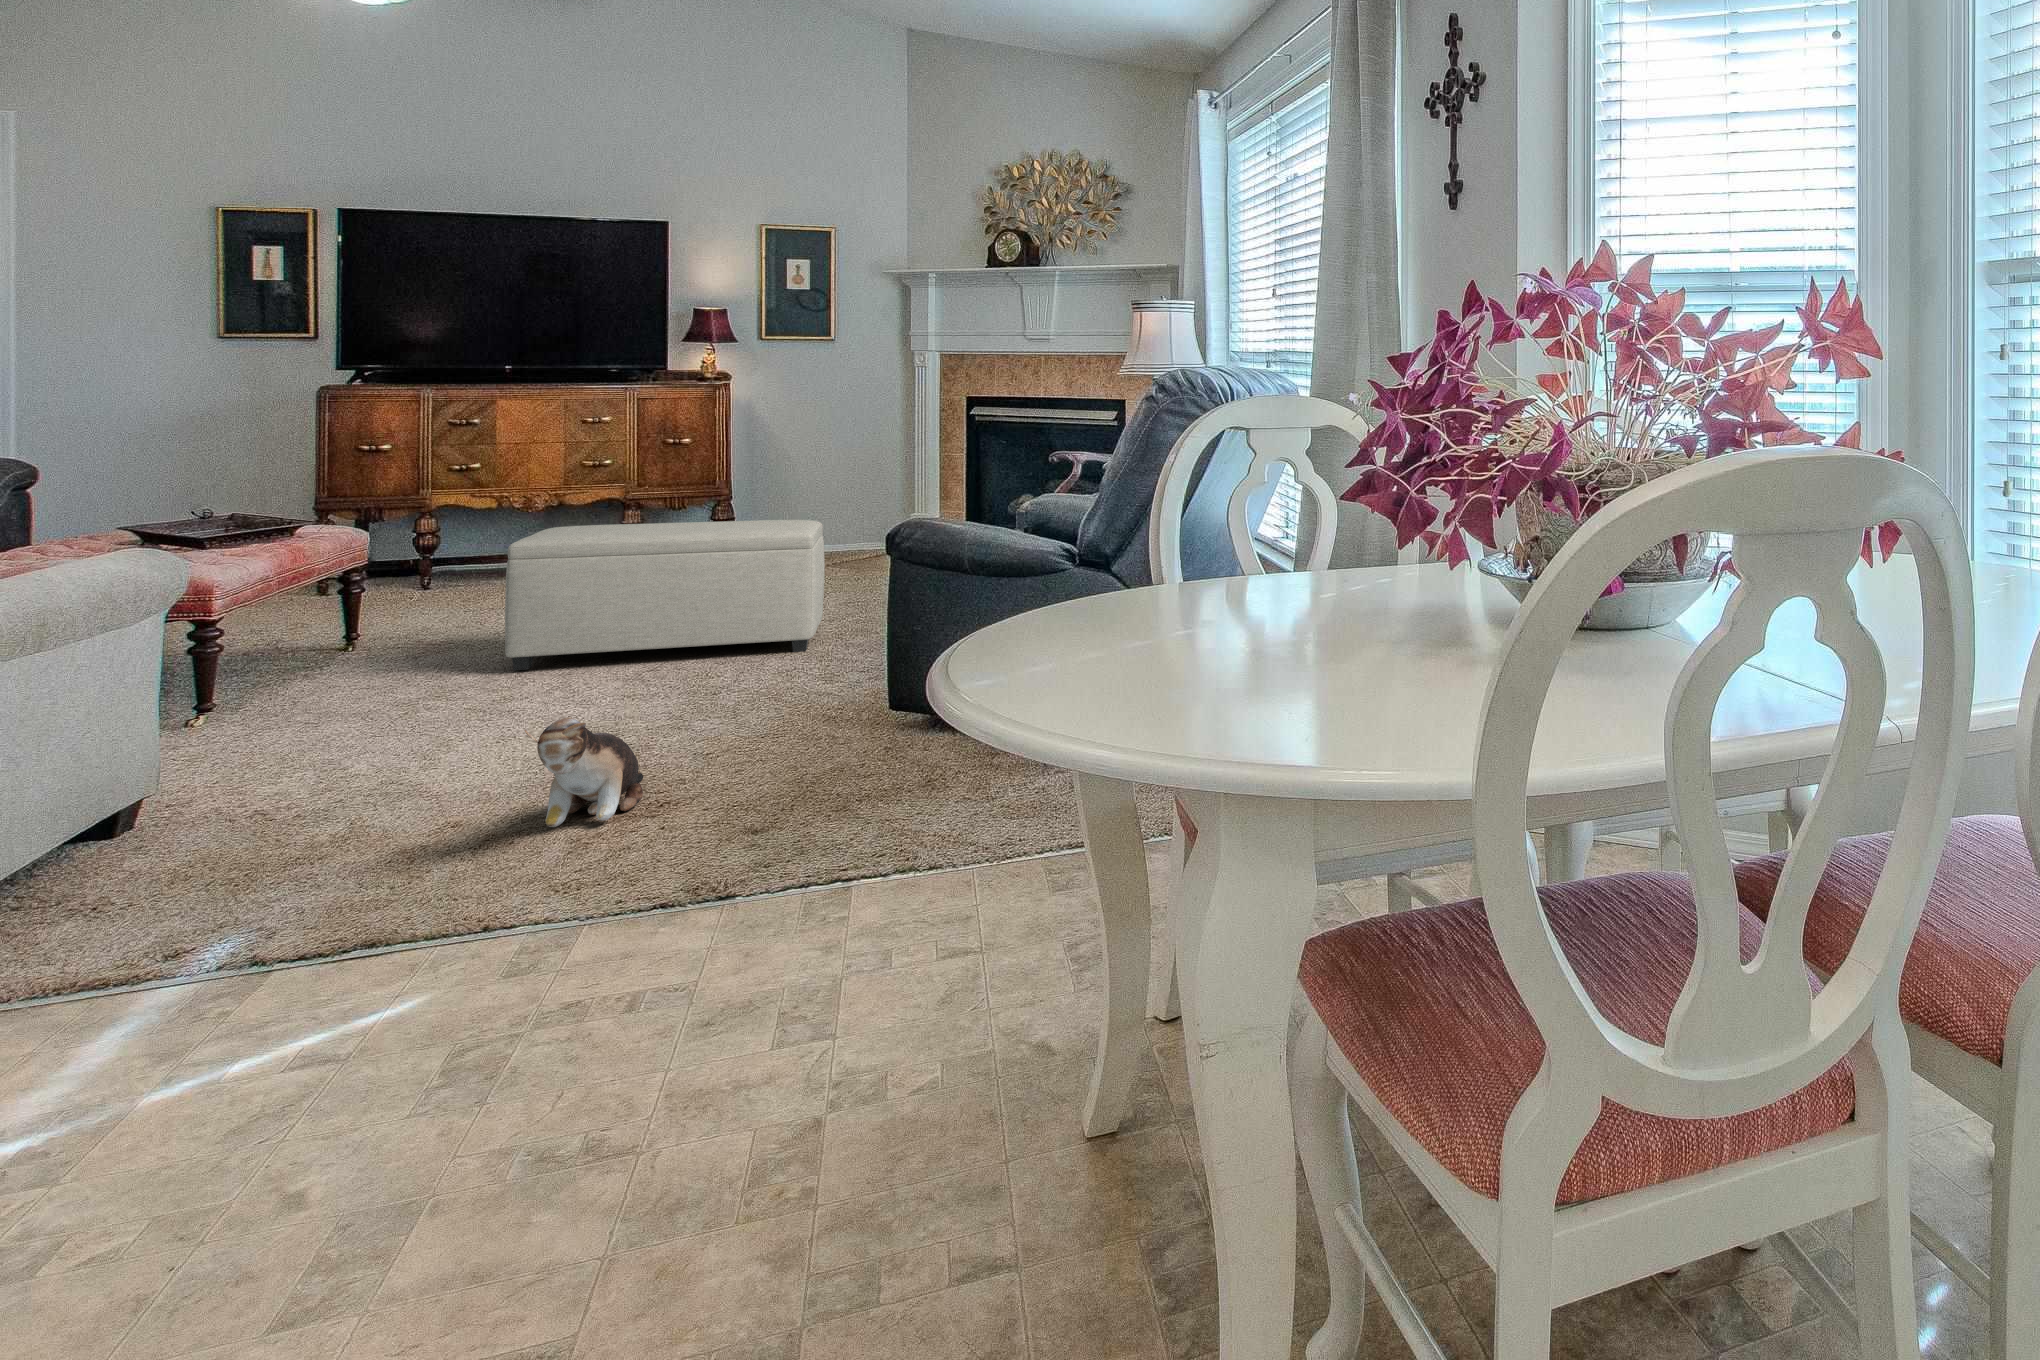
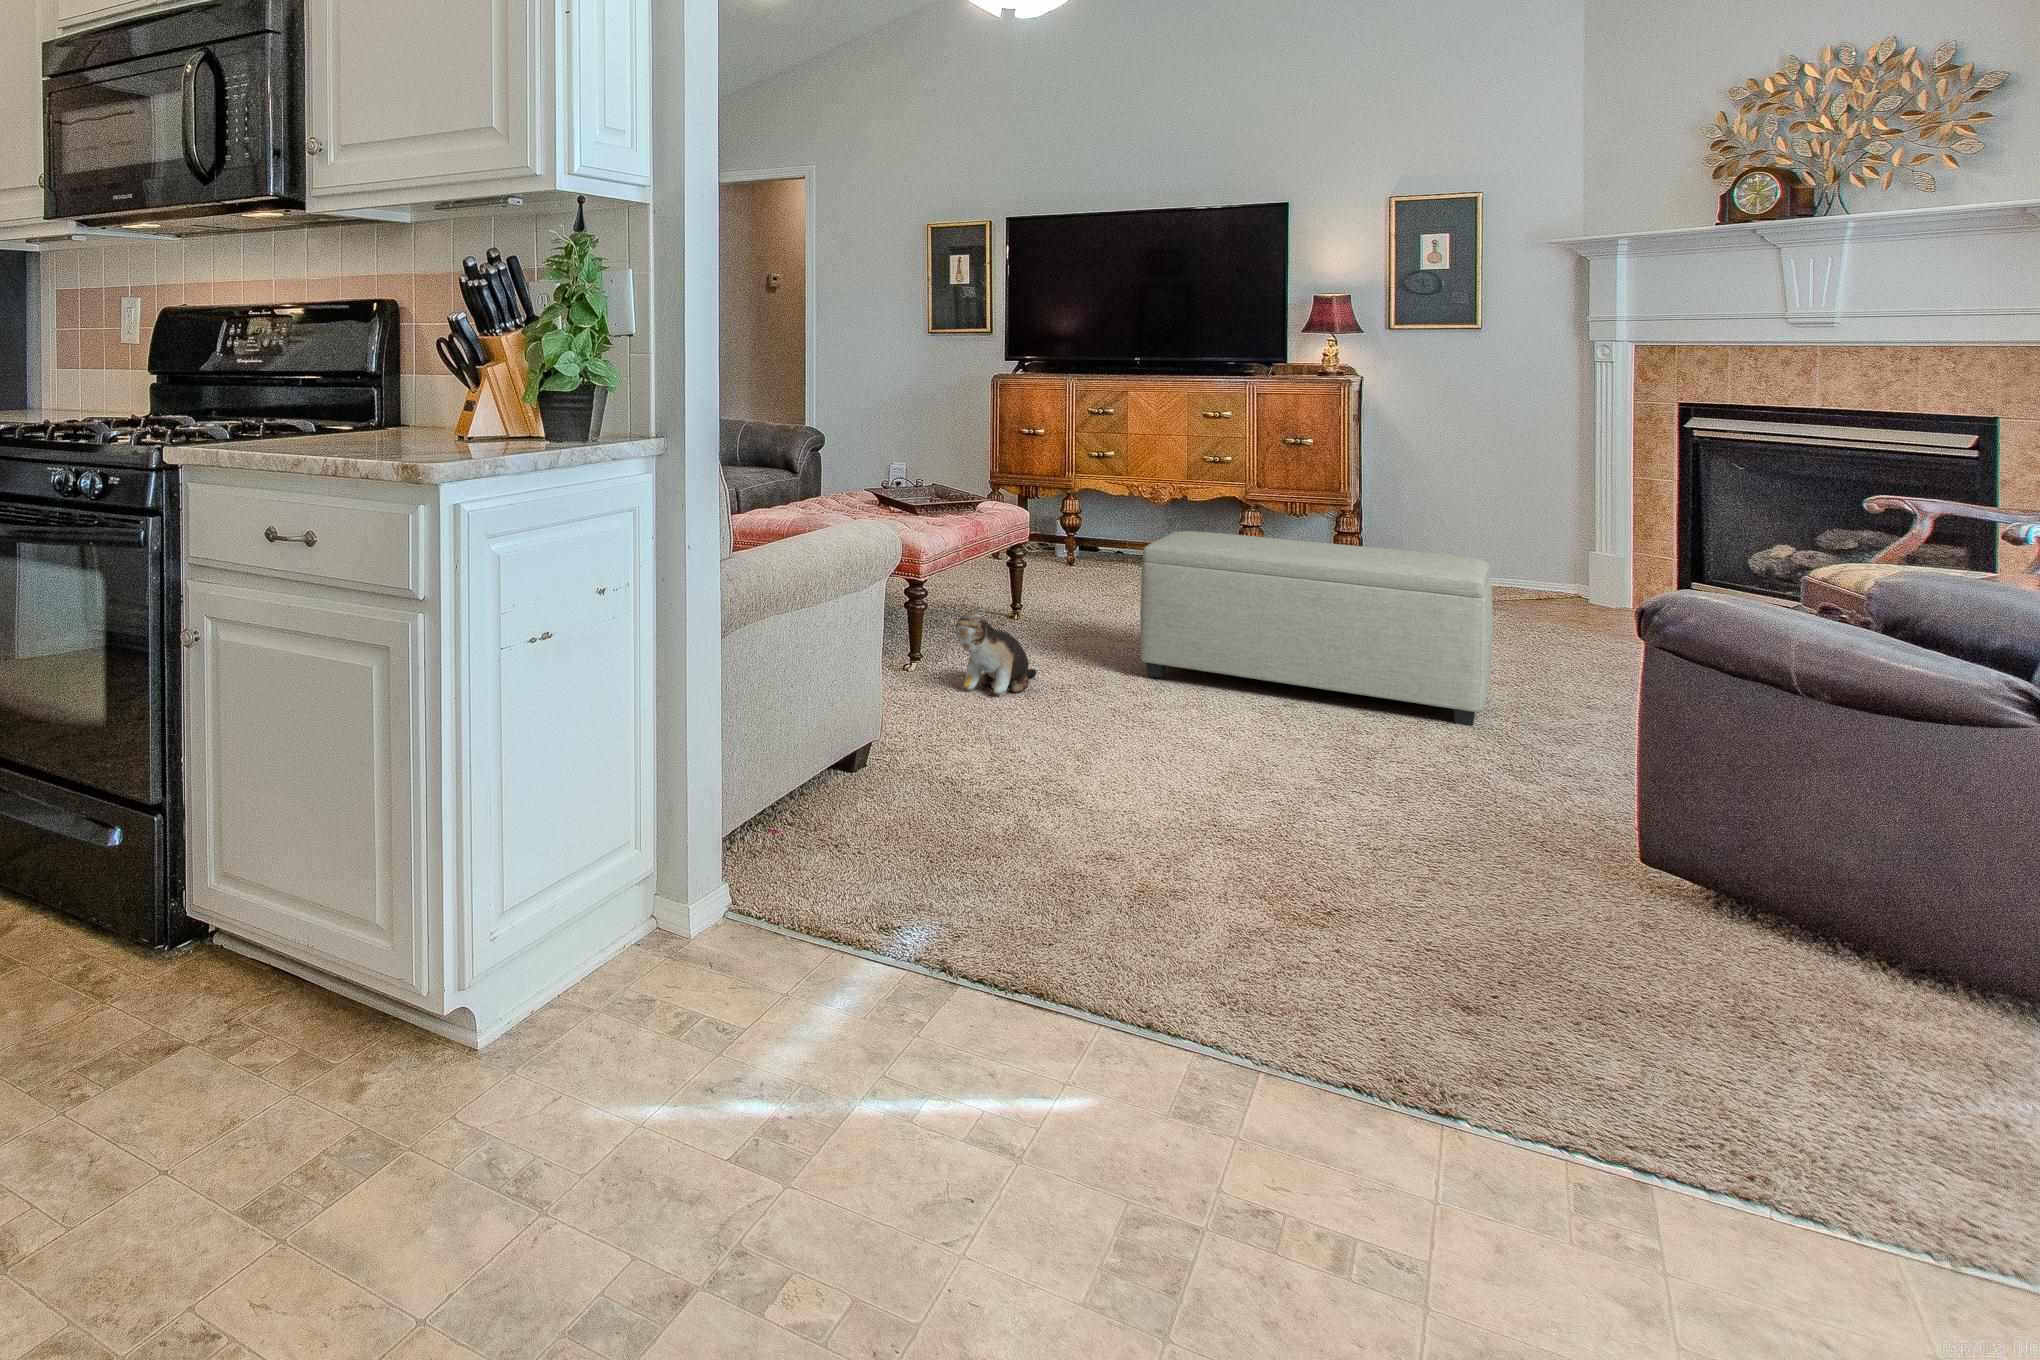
plush toy: present [525,717,644,827] -> present [948,612,1036,694]

